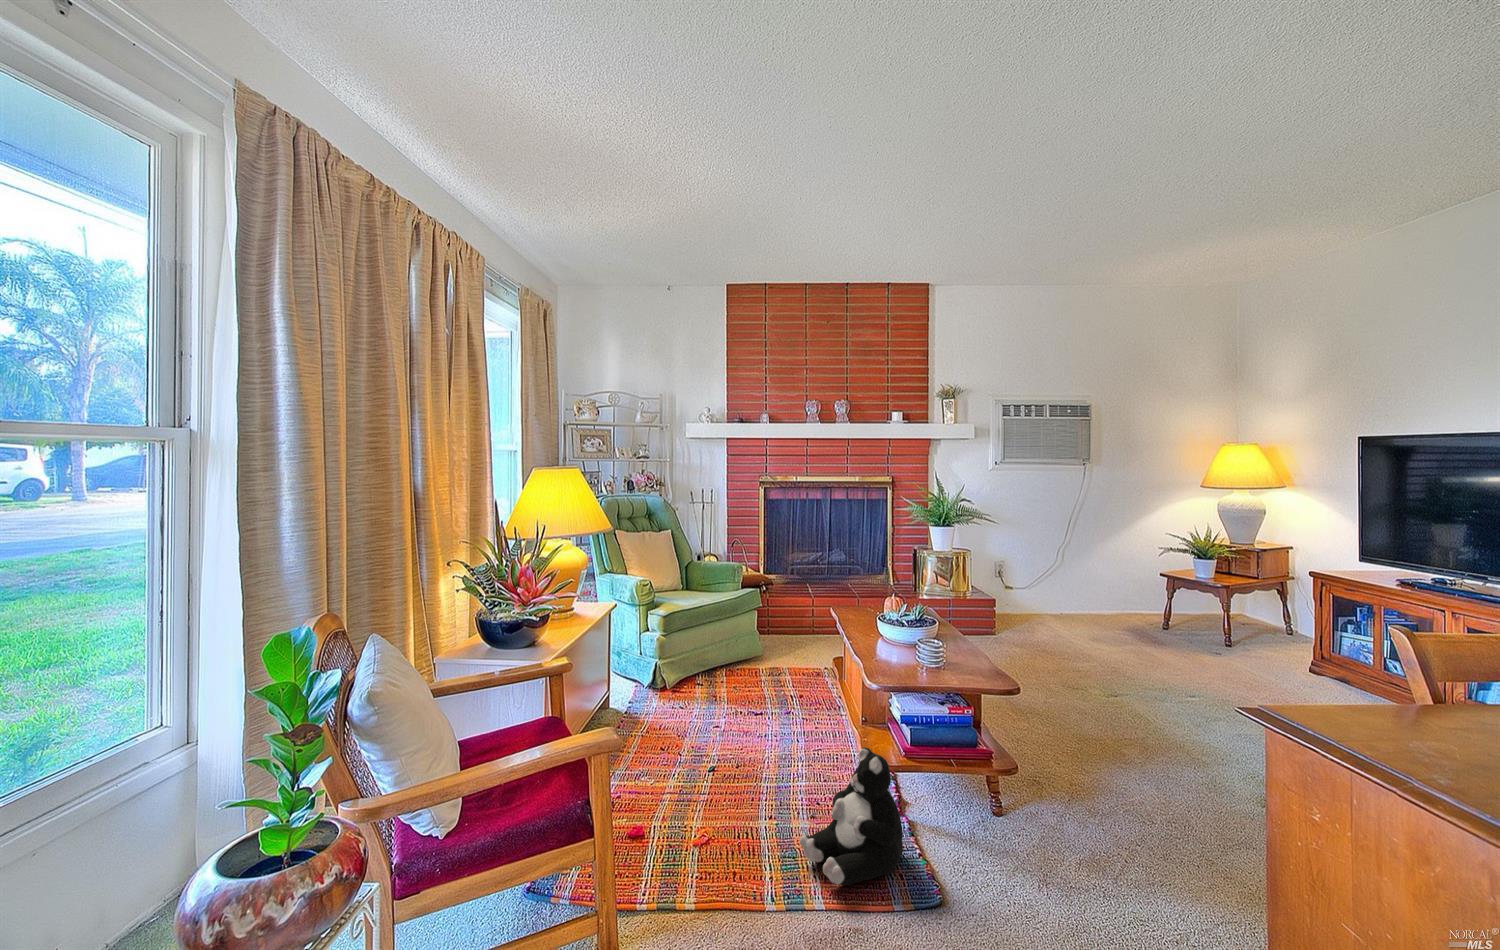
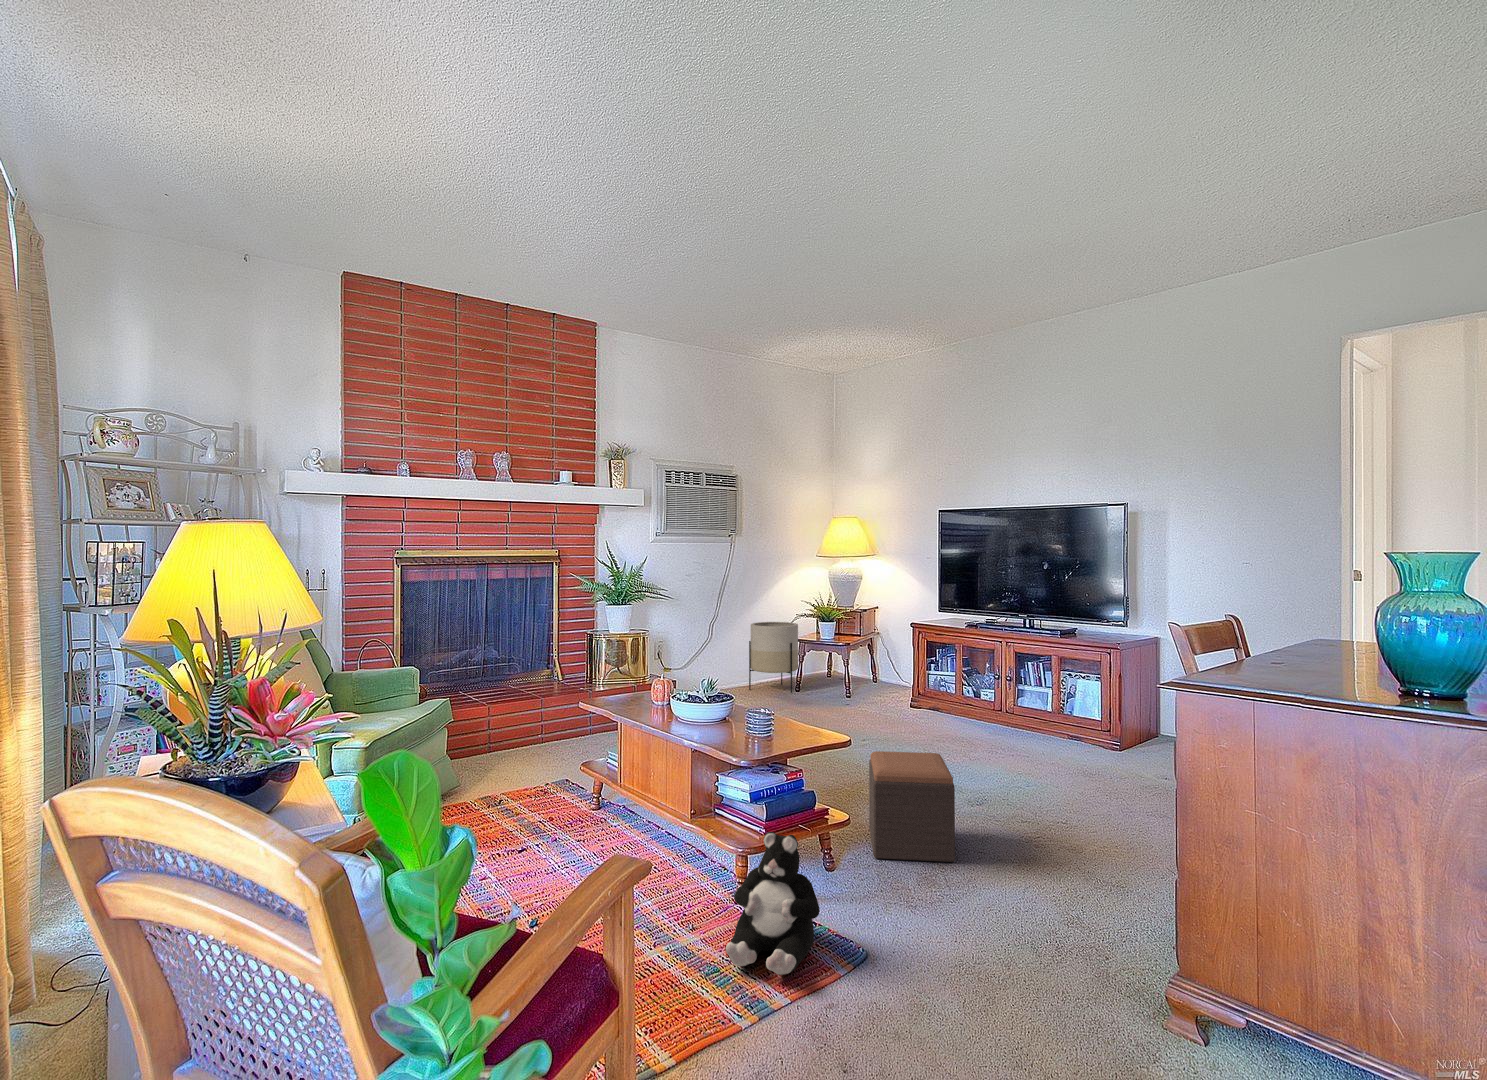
planter: none [1104,554,1167,635] -> present [749,622,798,693]
footstool: none [1057,705,1187,862] -> present [869,751,955,862]

